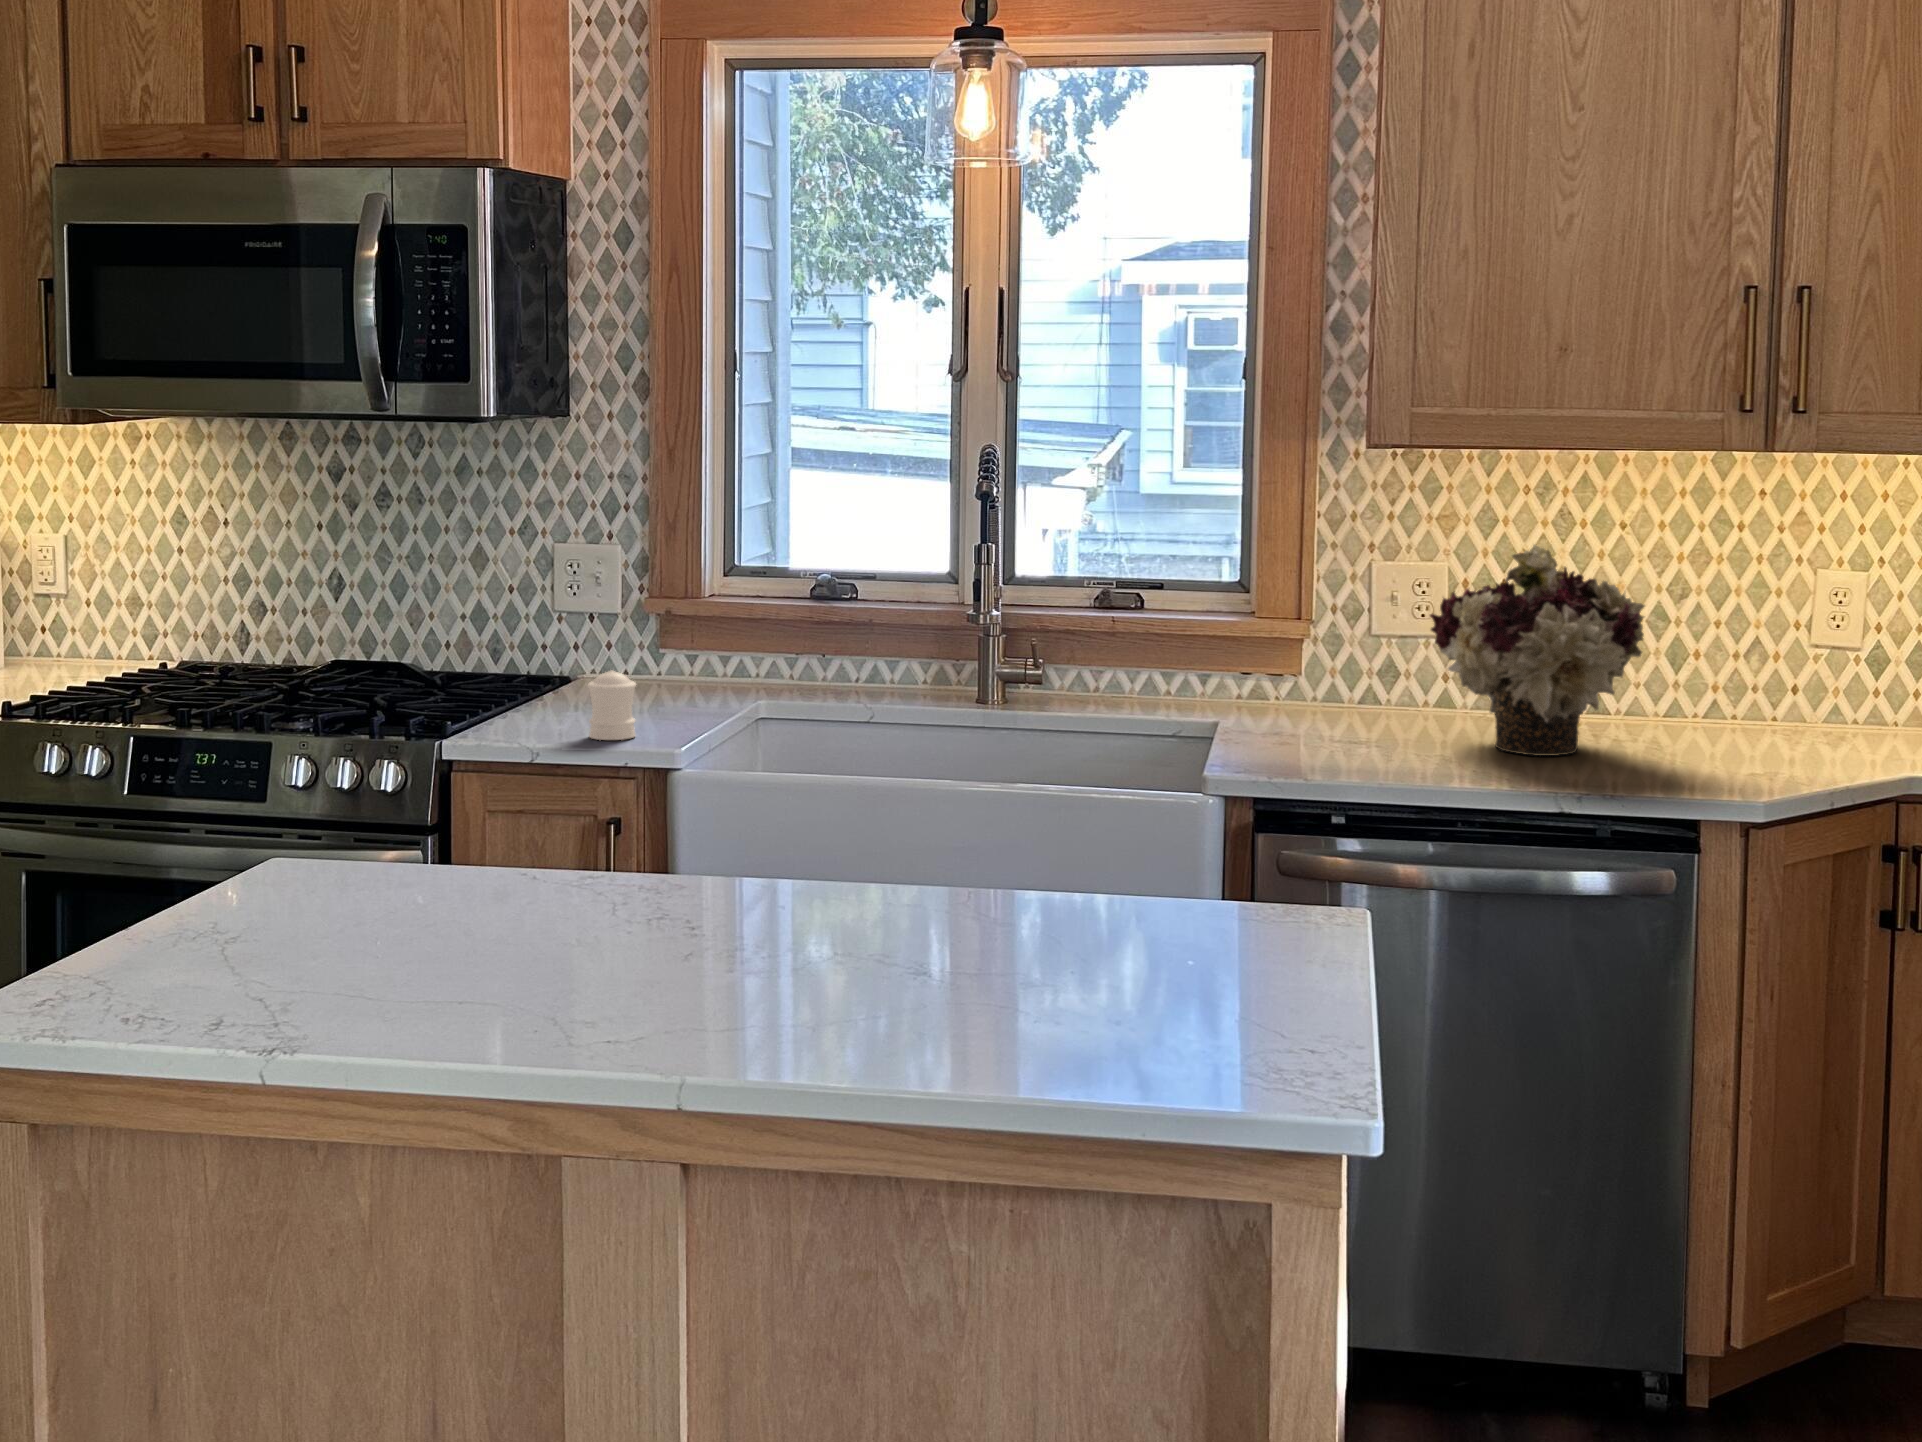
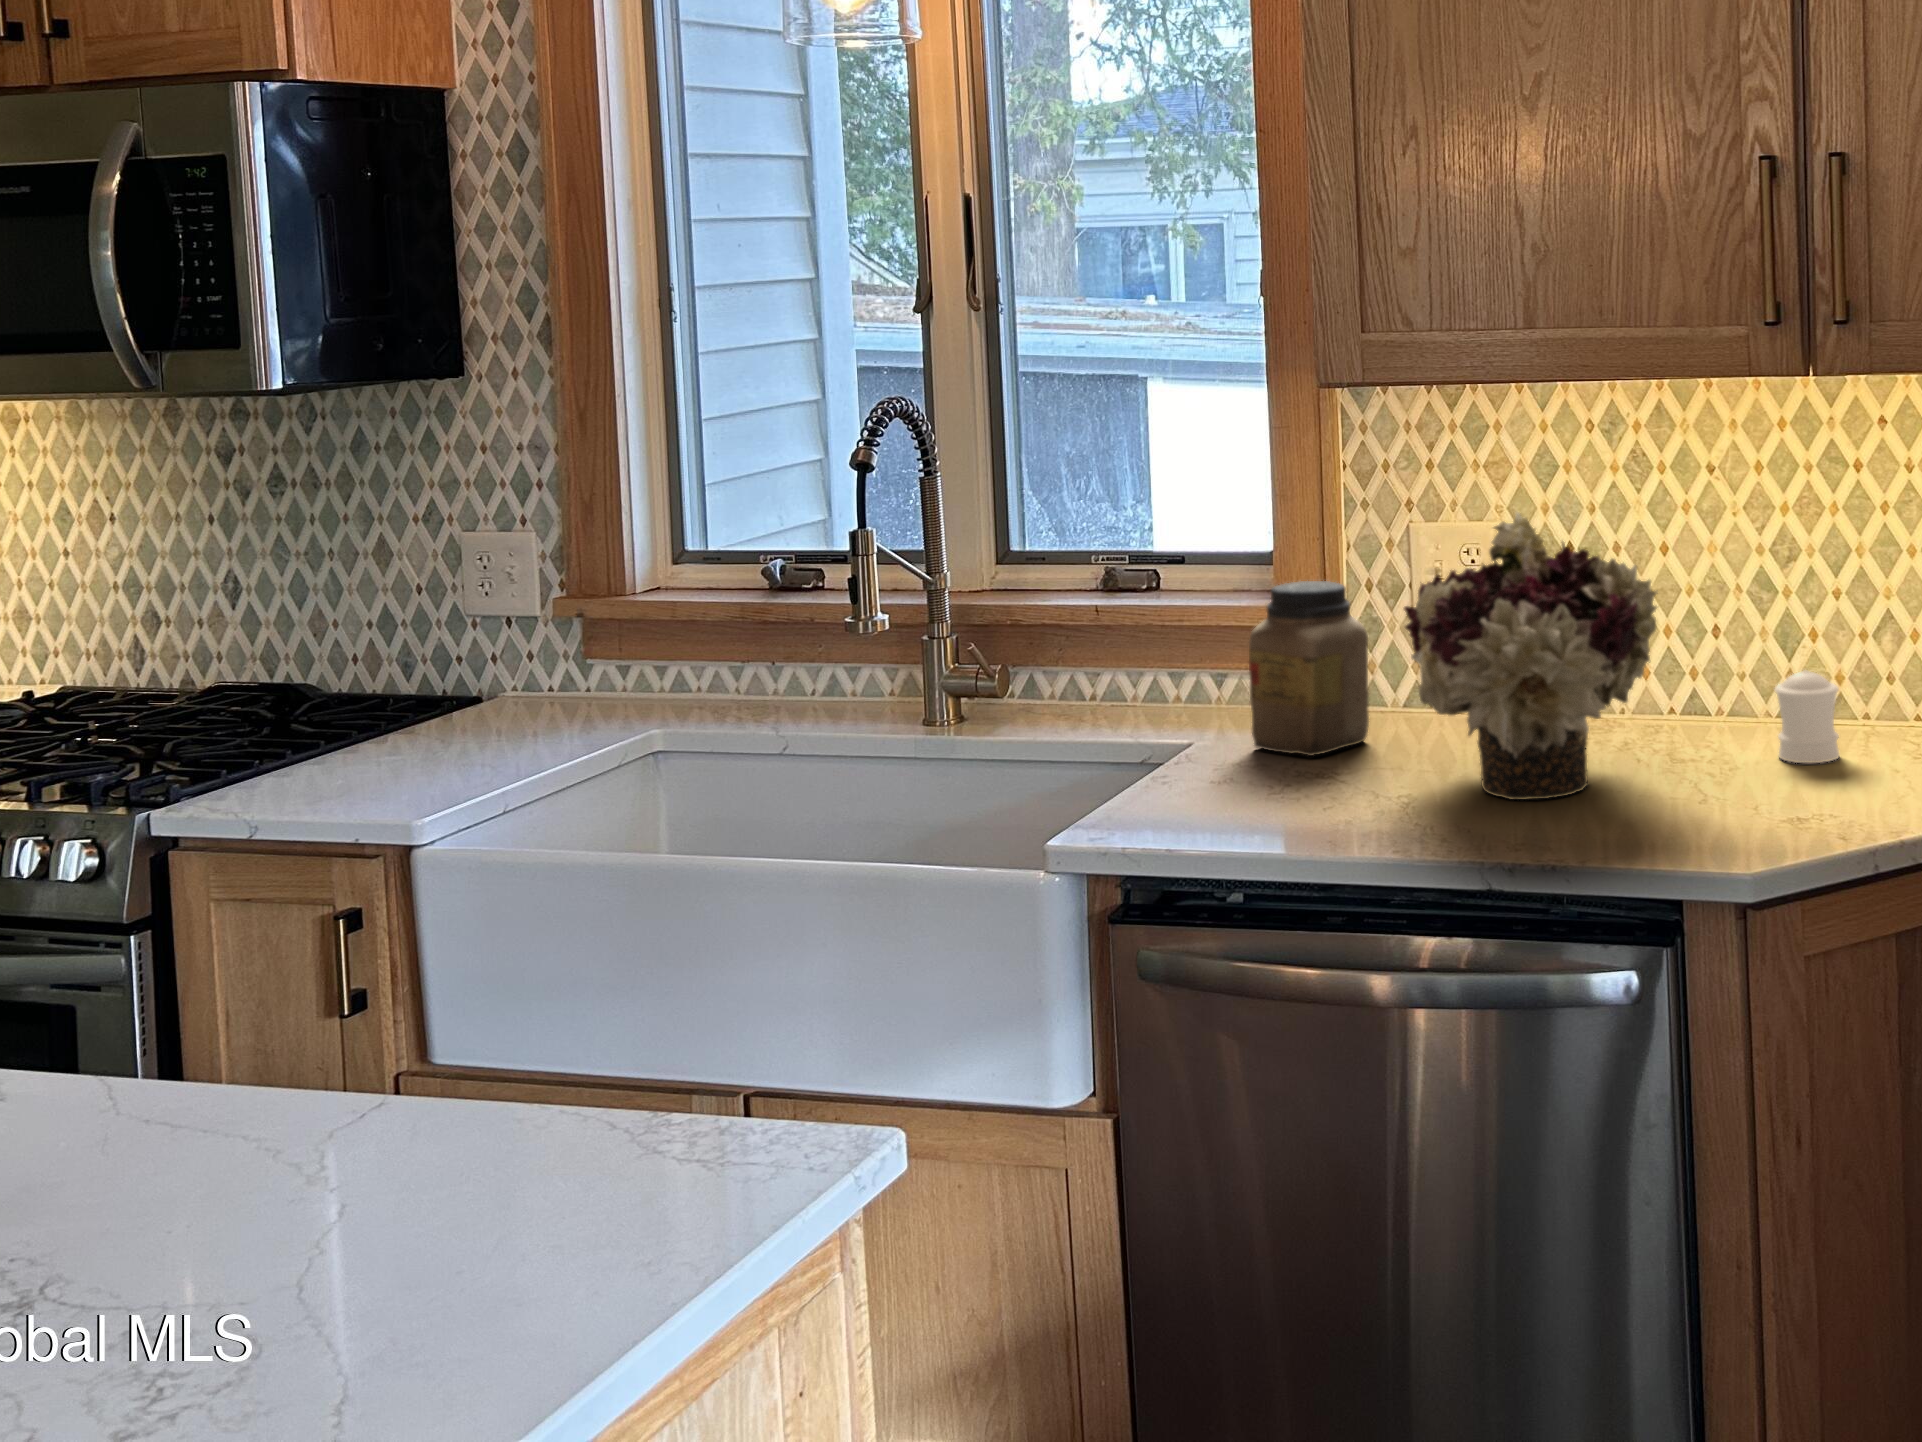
jar: none [1280,598,1370,728] -> present [1249,581,1369,756]
salt shaker: present [587,670,636,740] -> present [1774,670,1839,763]

